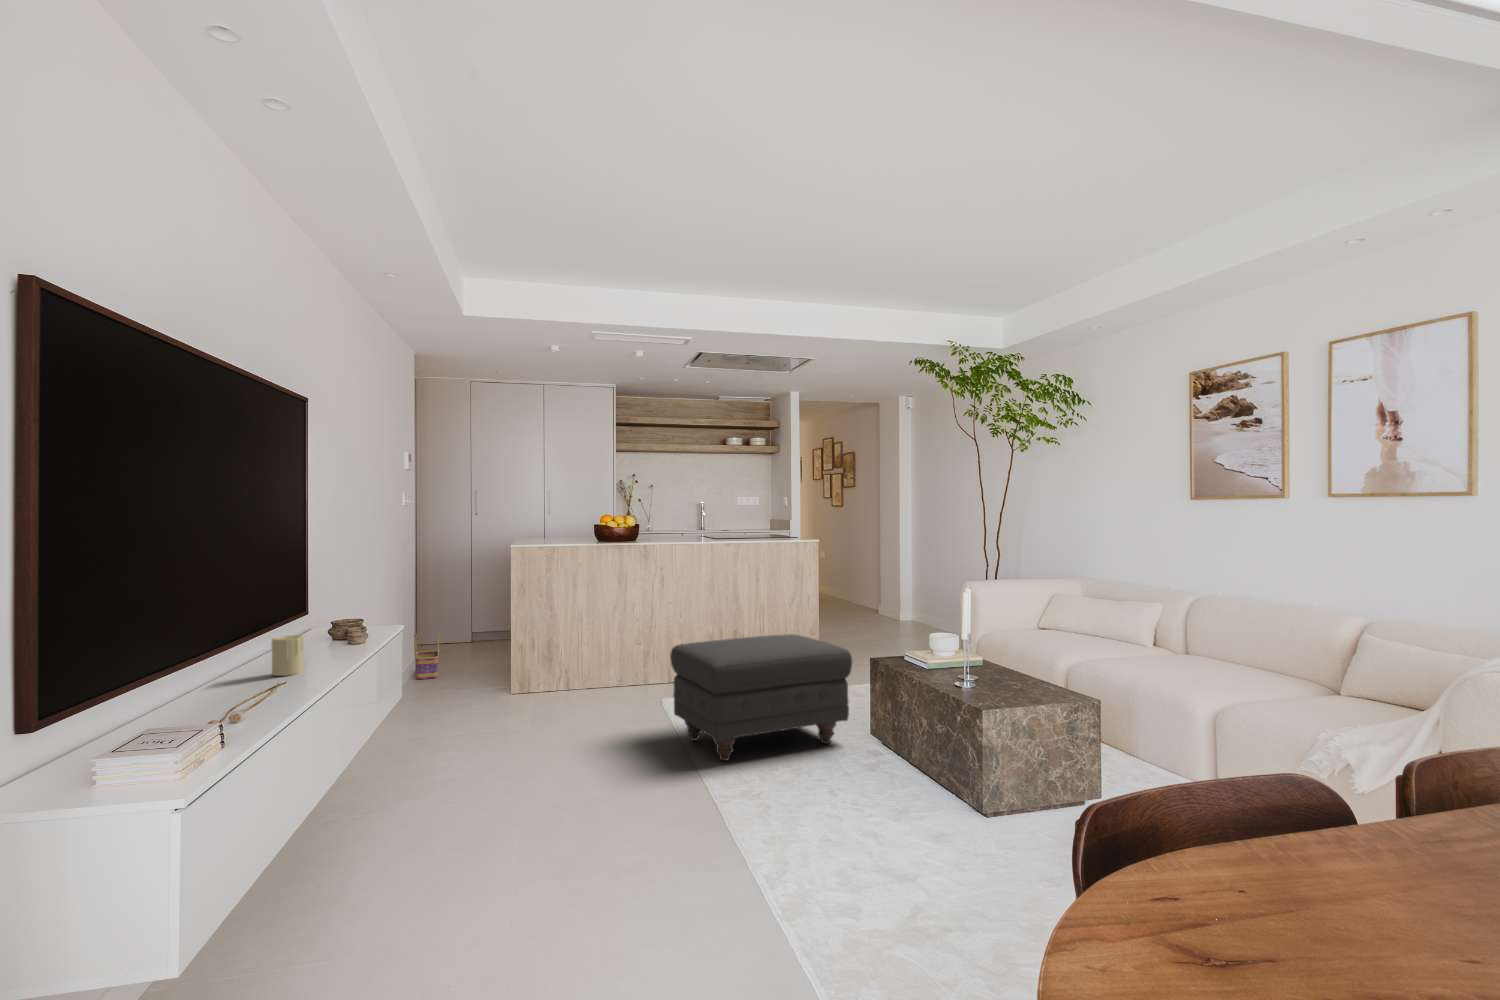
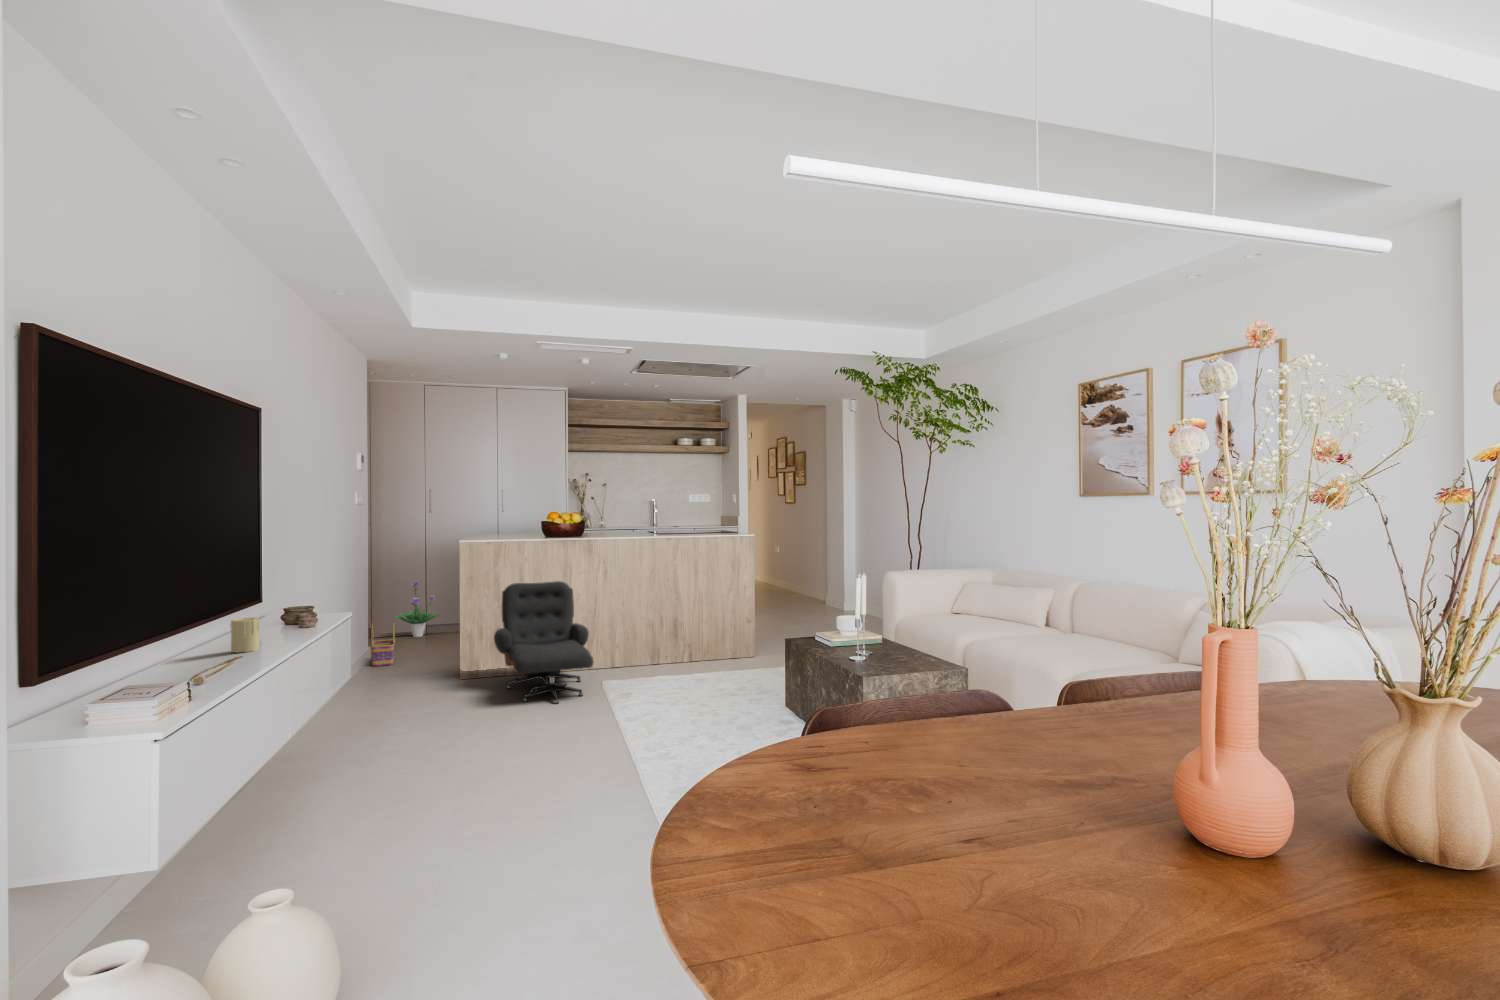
potted plant: none [436,587,484,647] -> present [395,581,440,637]
lounge chair: none [547,590,657,725] -> present [494,581,593,703]
ottoman: present [670,634,852,761] -> none [603,620,766,732]

